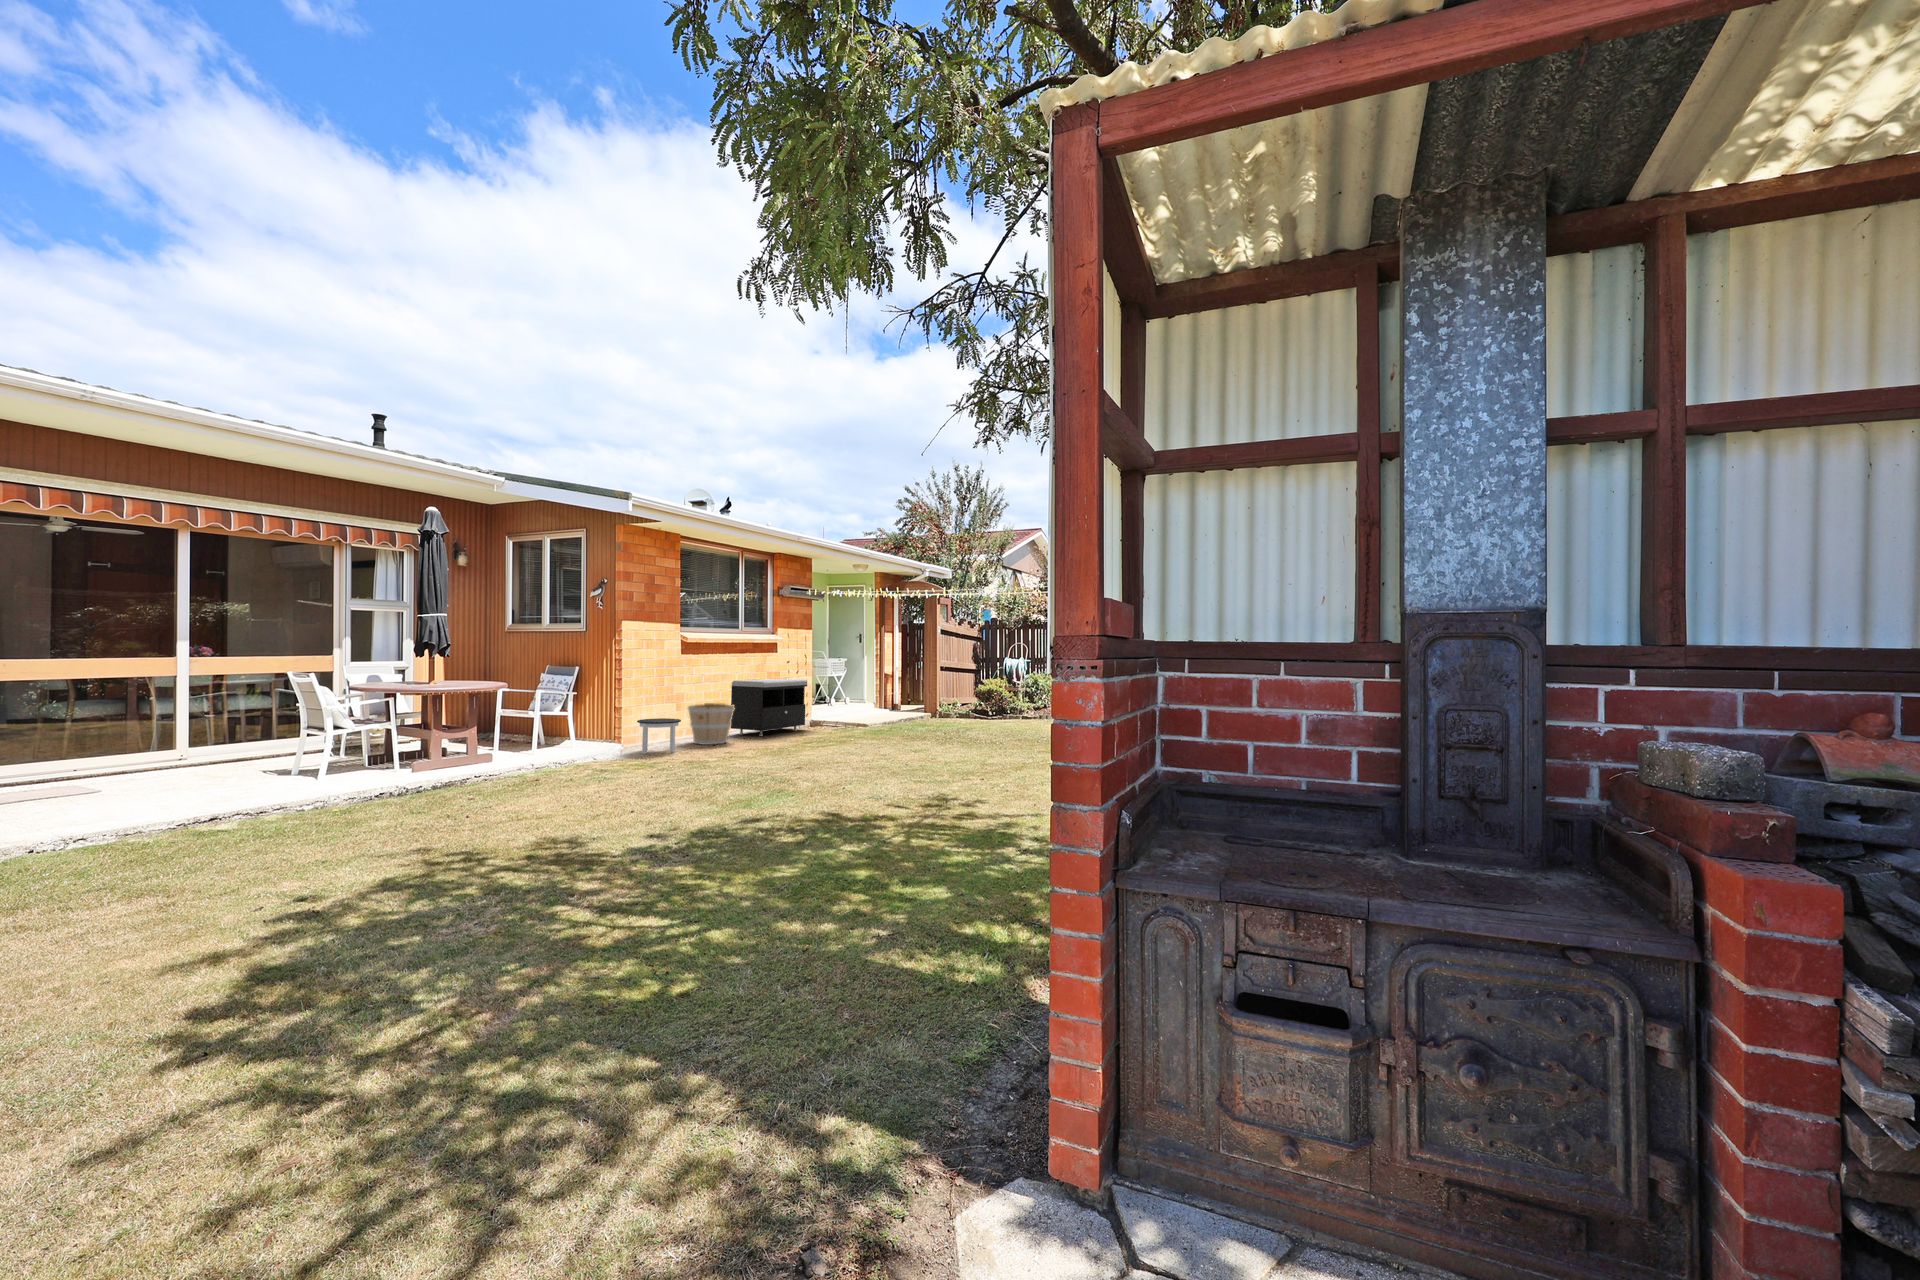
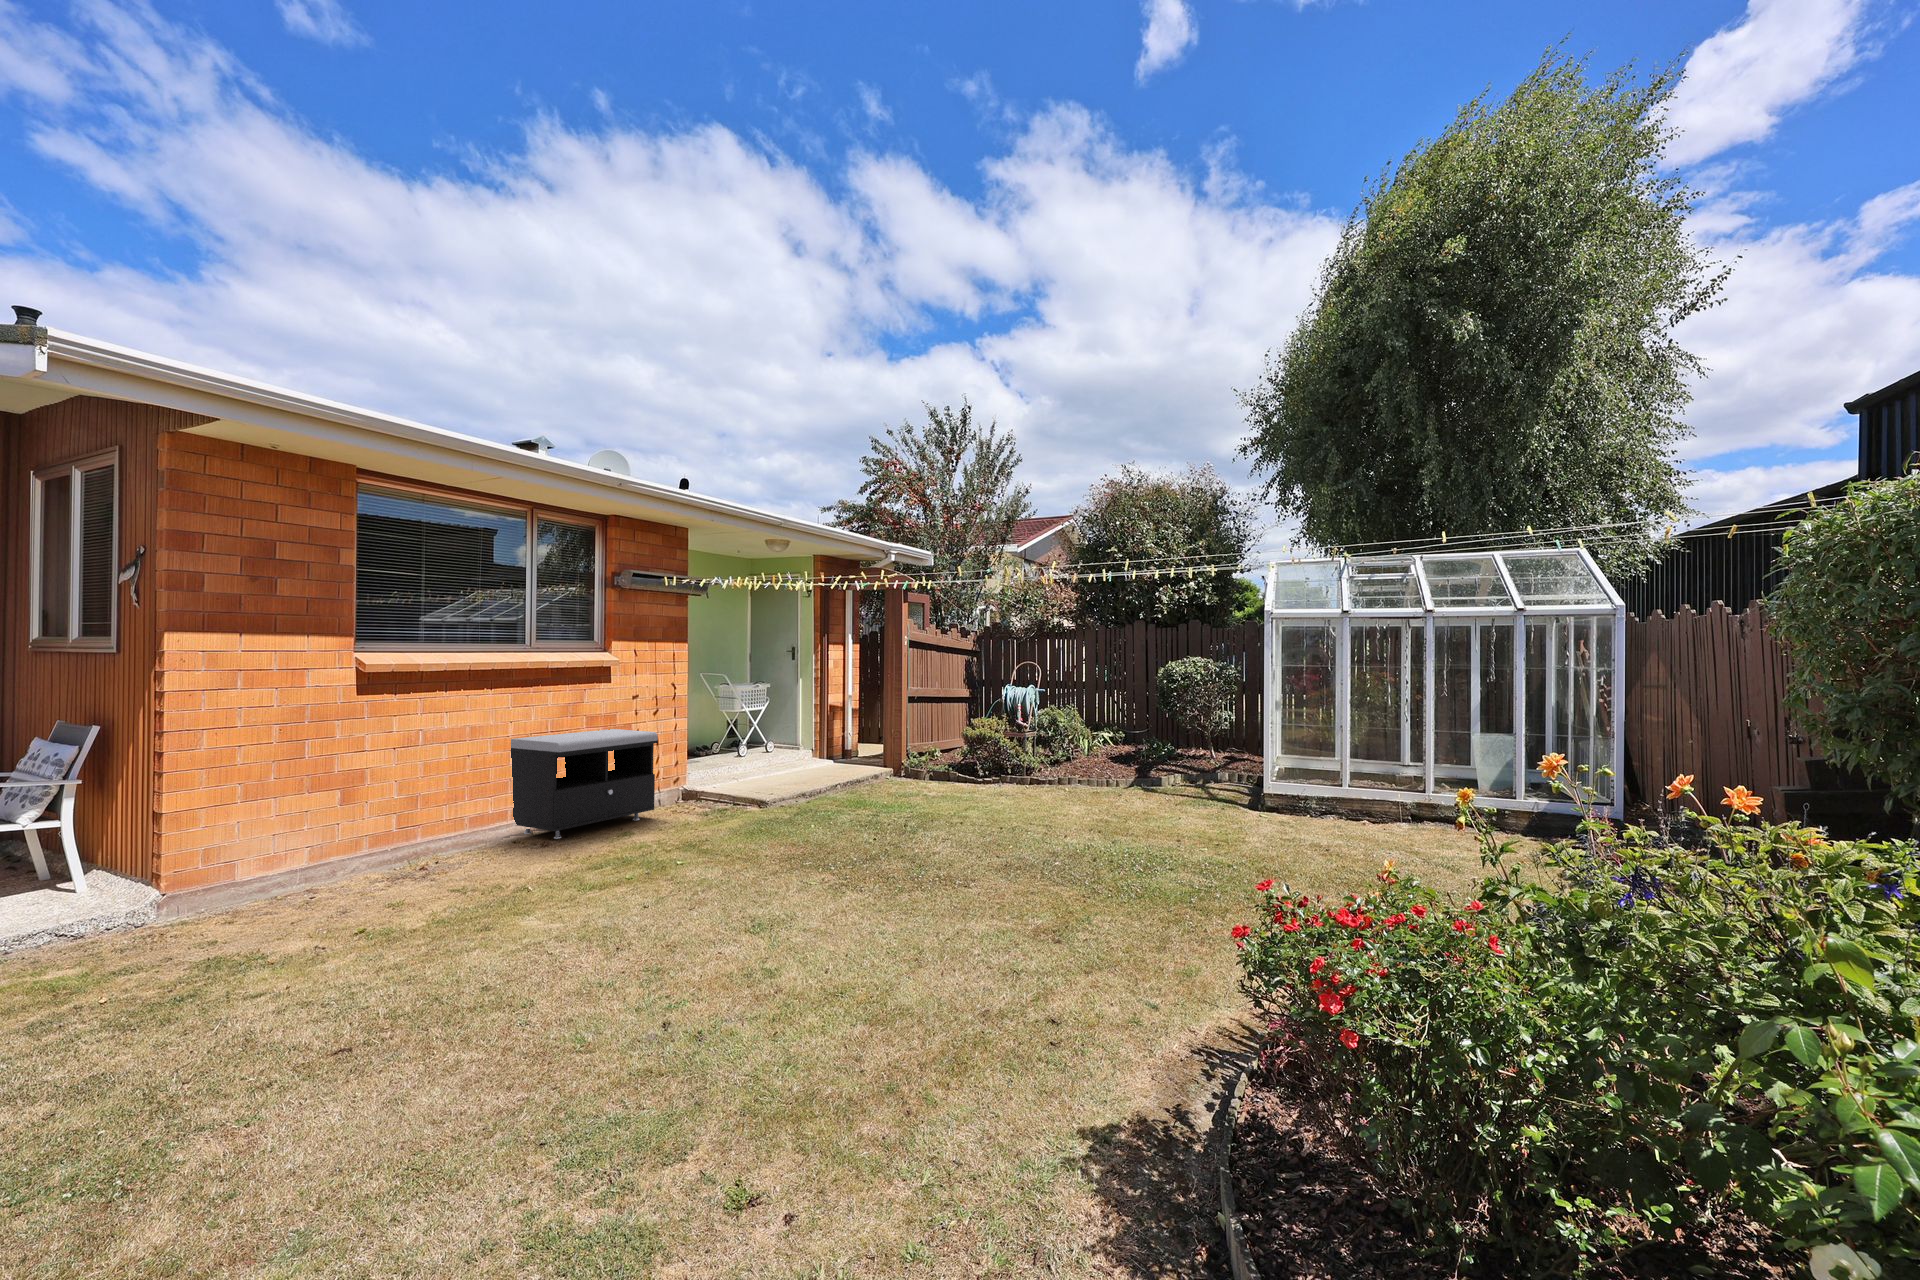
wooden bucket: present [688,703,734,745] -> none [388,784,489,870]
round table: present [637,718,681,754] -> none [240,826,346,909]

